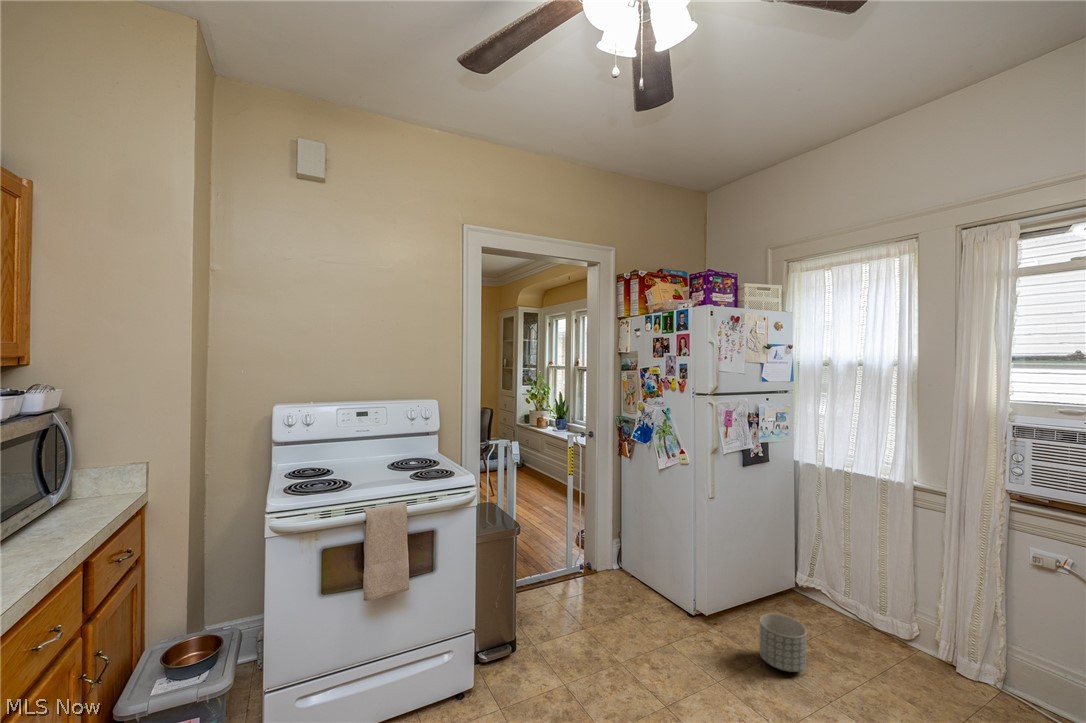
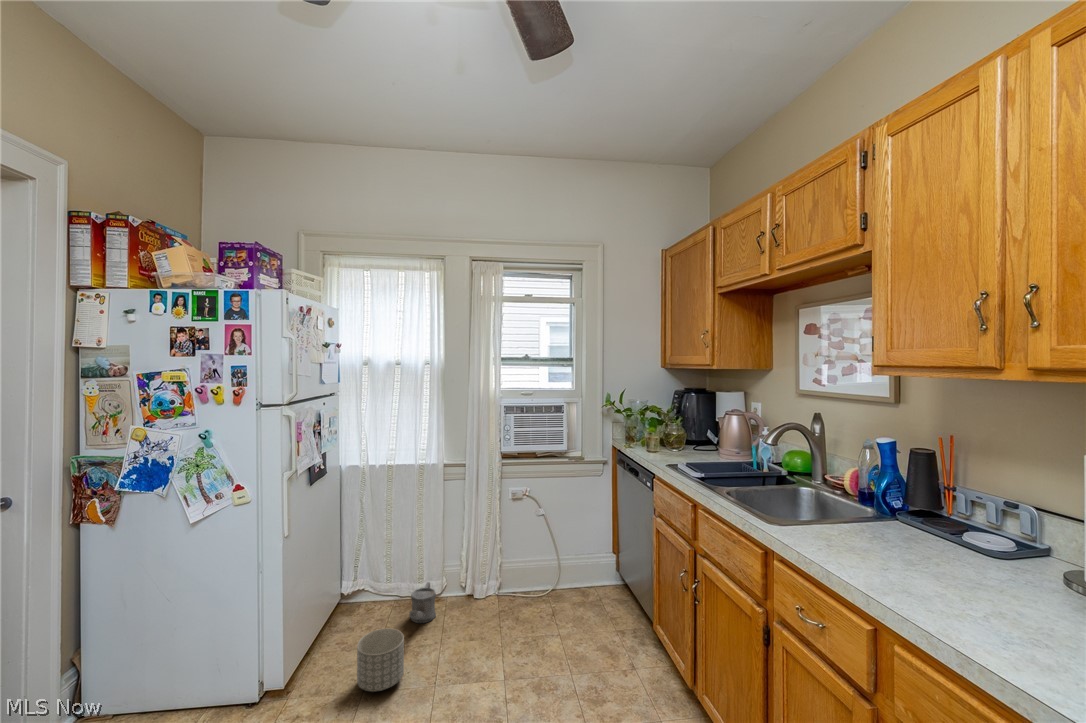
watering can: none [836,614,889,656] -> present [409,582,436,623]

